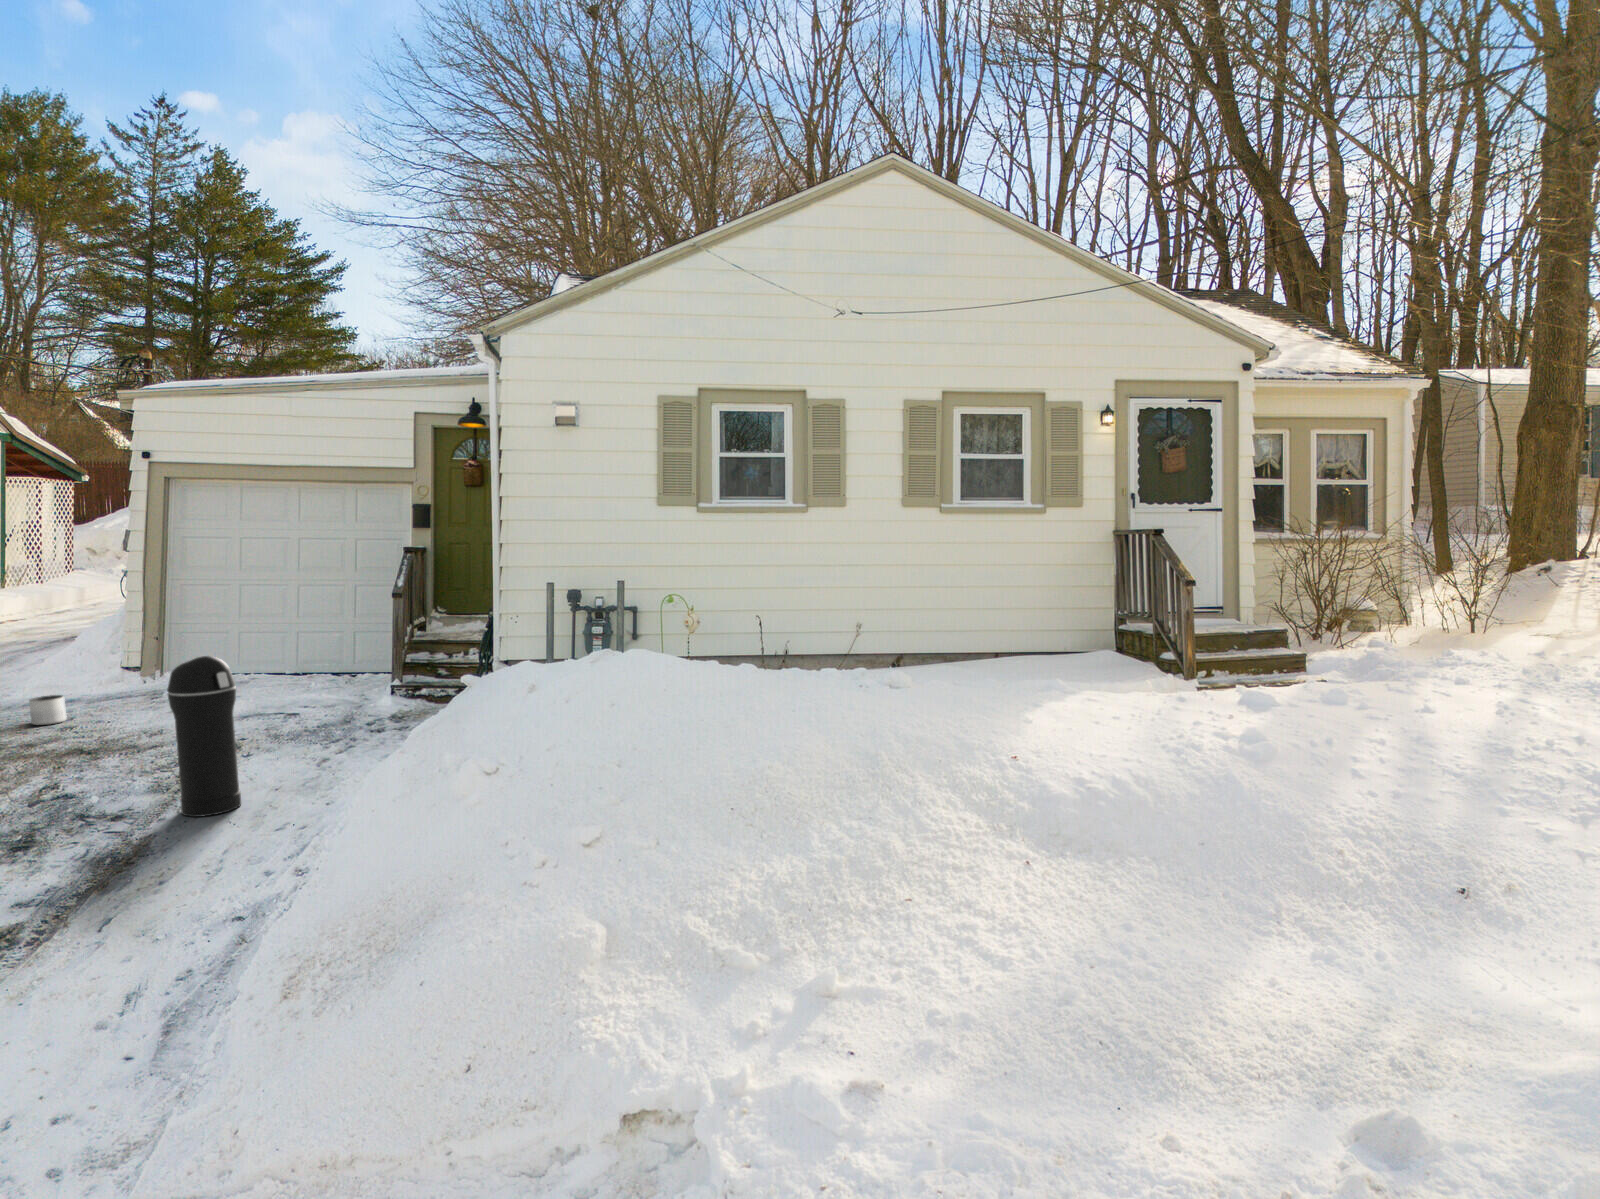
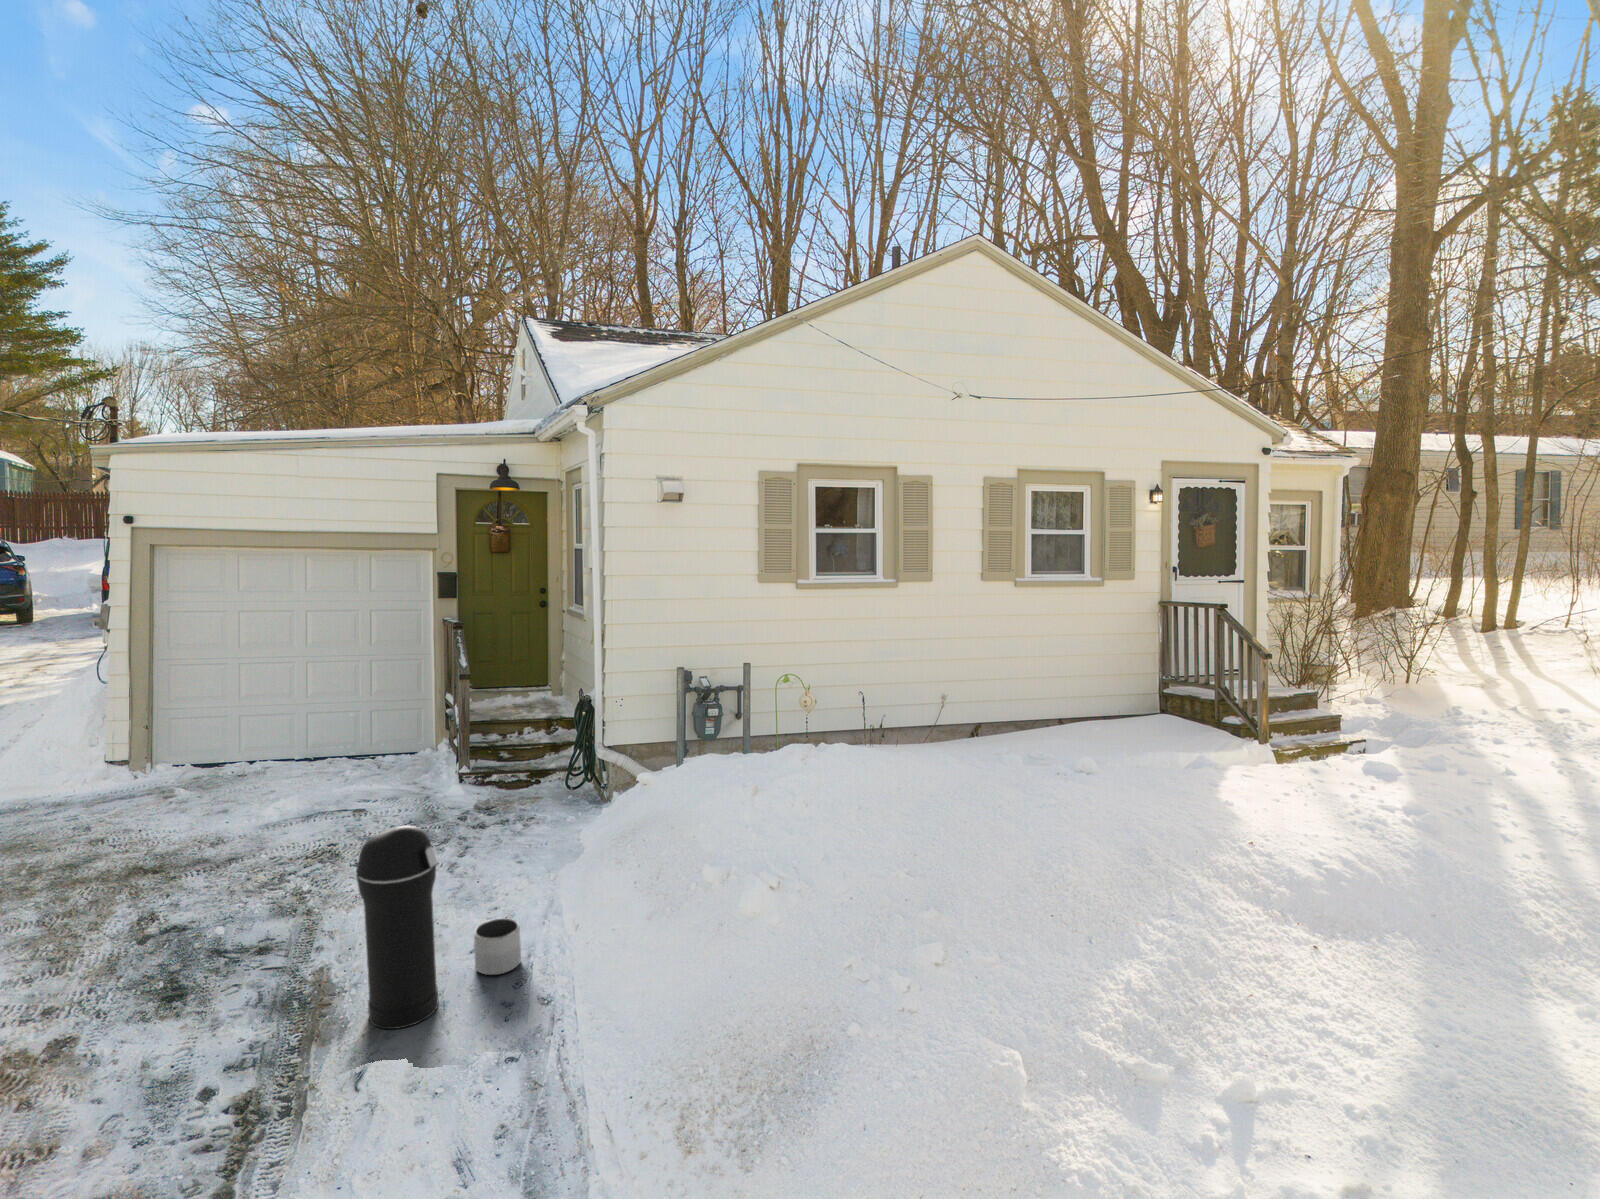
planter: present [29,695,67,725] -> present [474,918,521,975]

